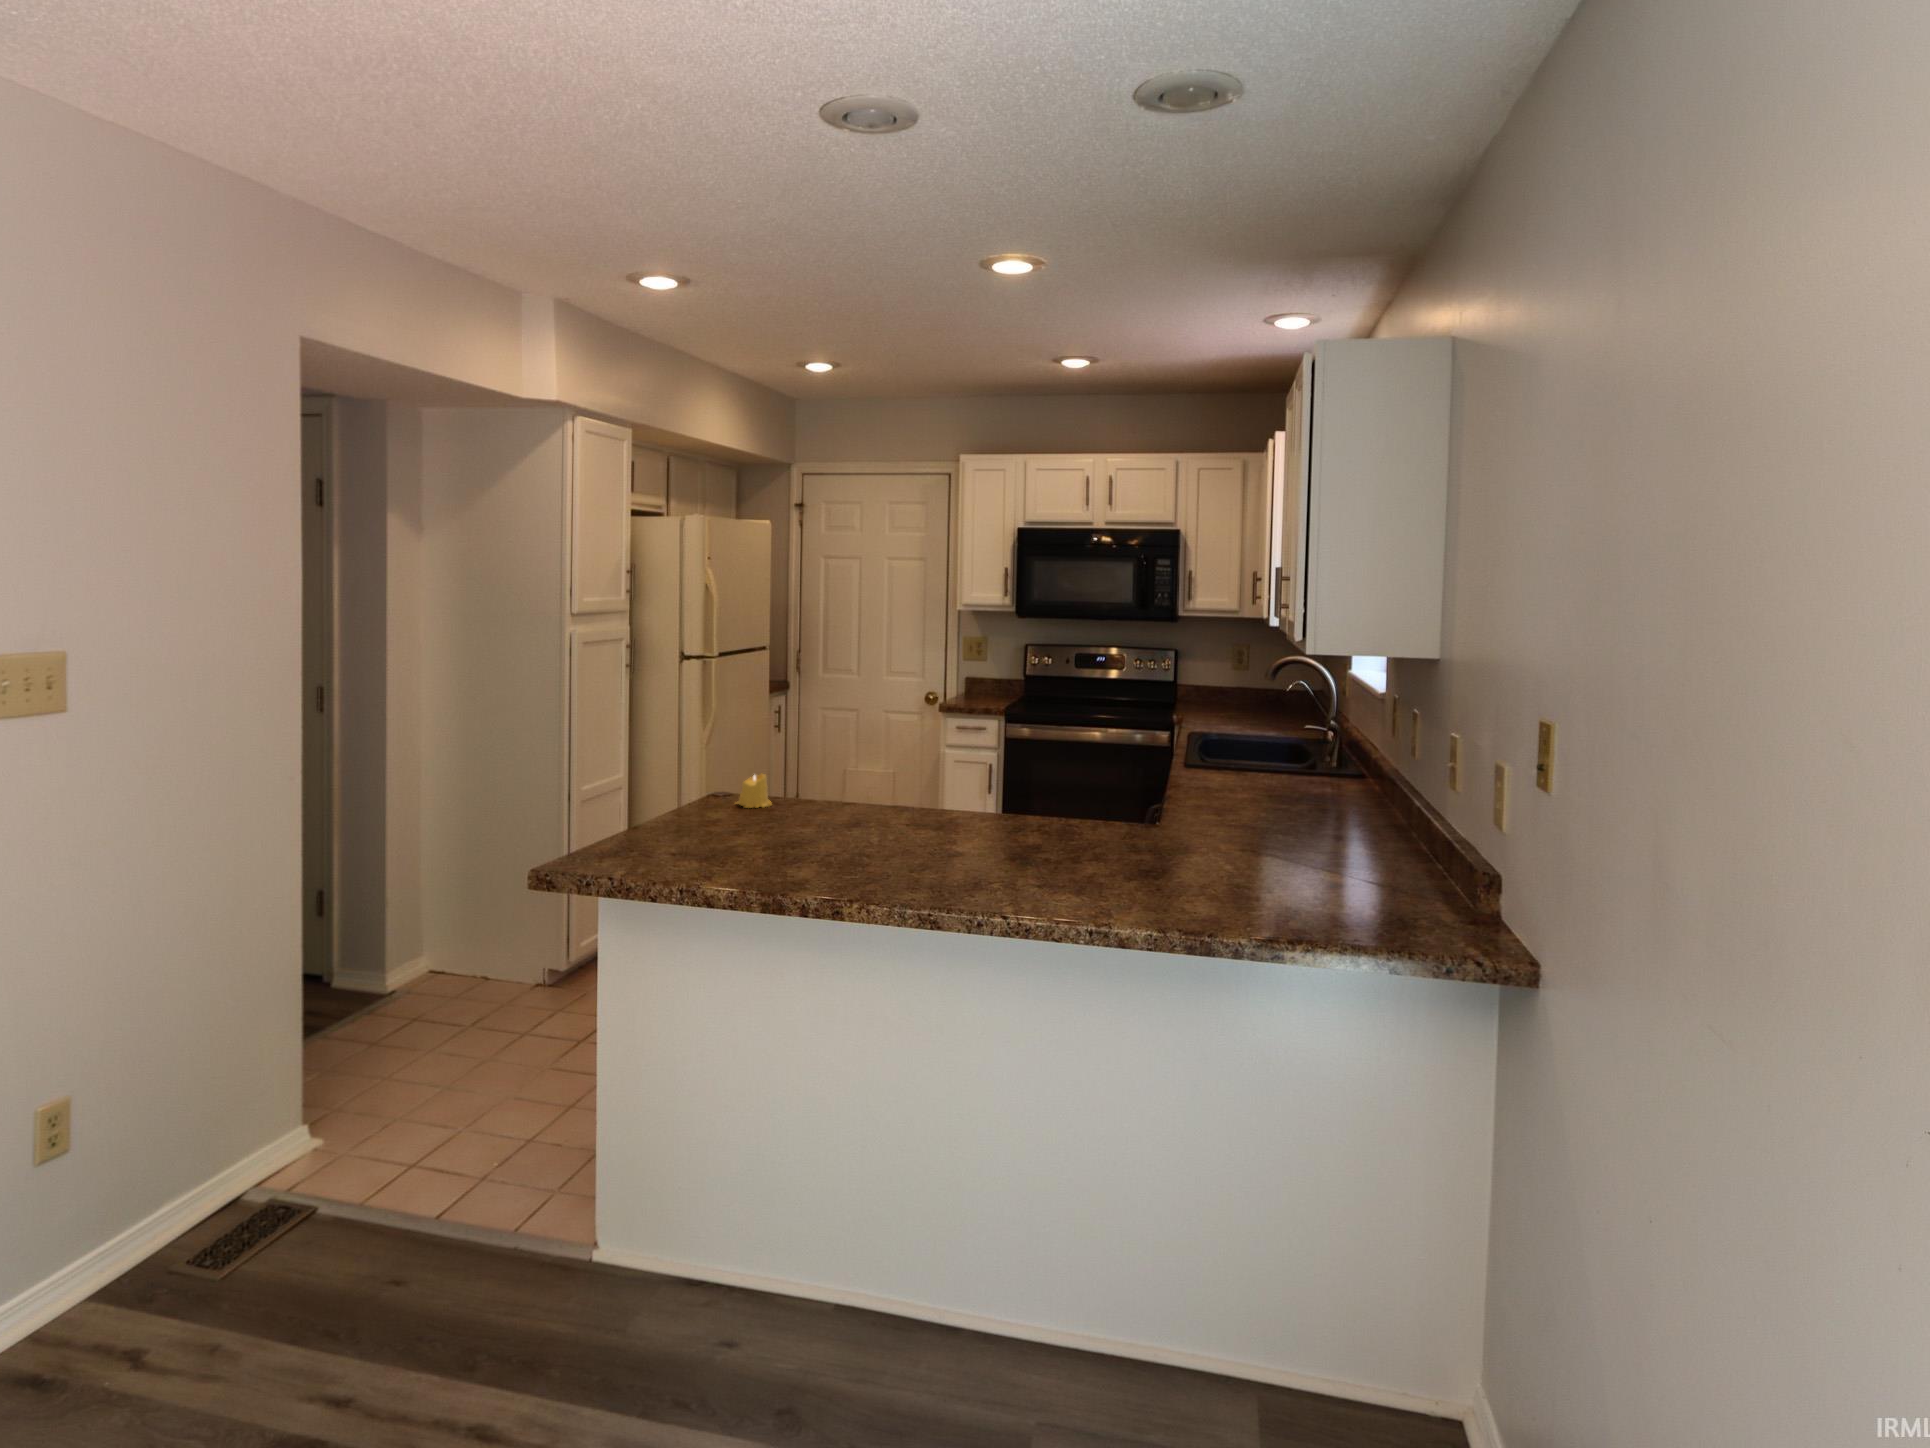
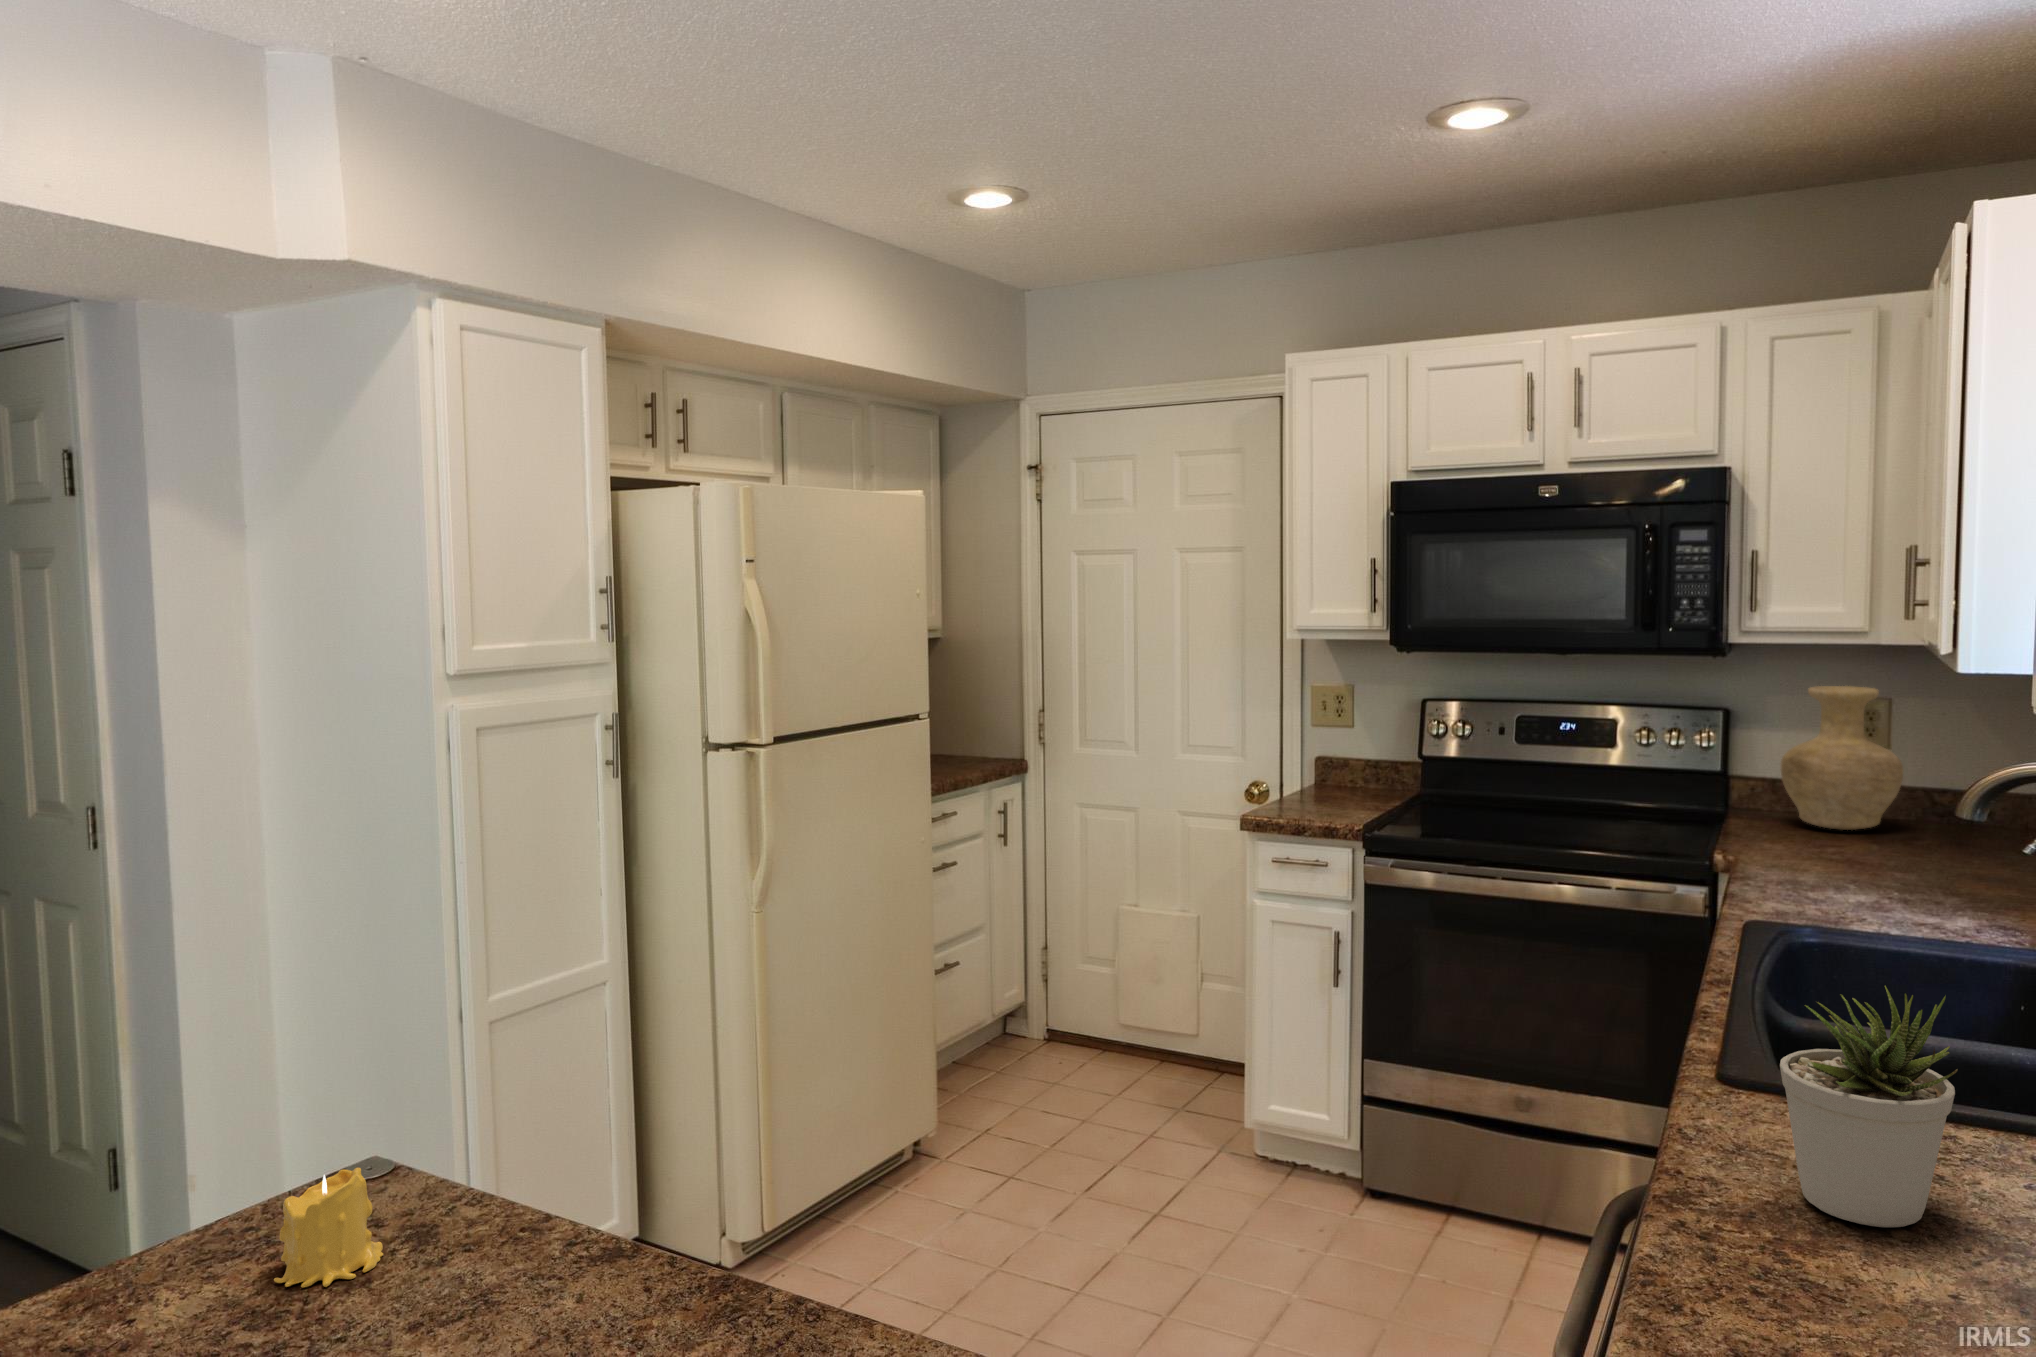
vase: none [1199,638,1250,706] -> present [1781,686,1903,830]
potted plant: none [1198,707,1244,777] -> present [1780,986,1957,1227]

